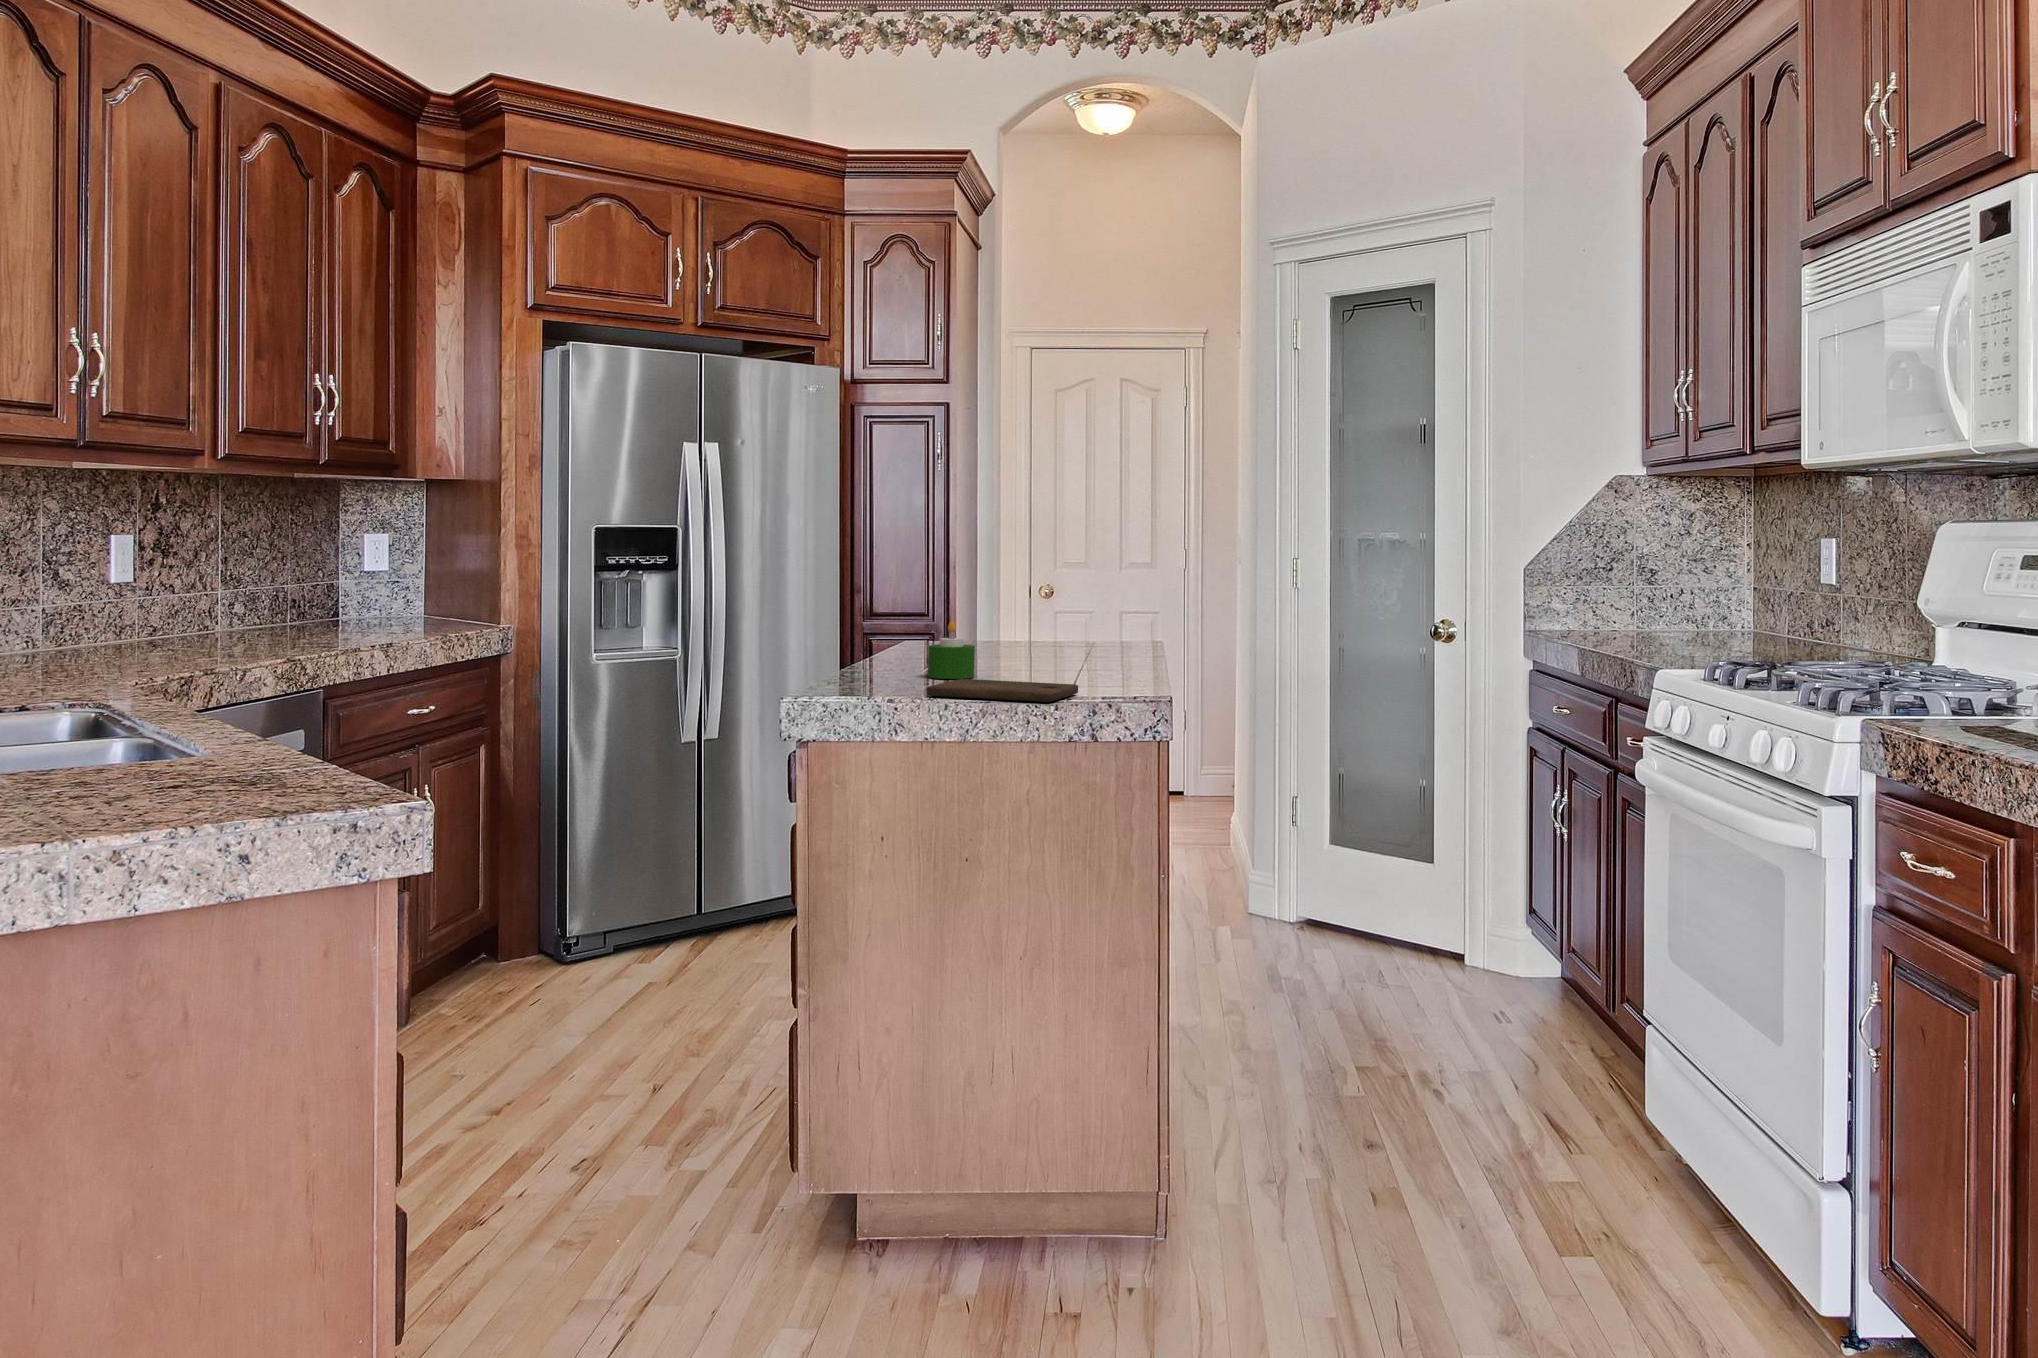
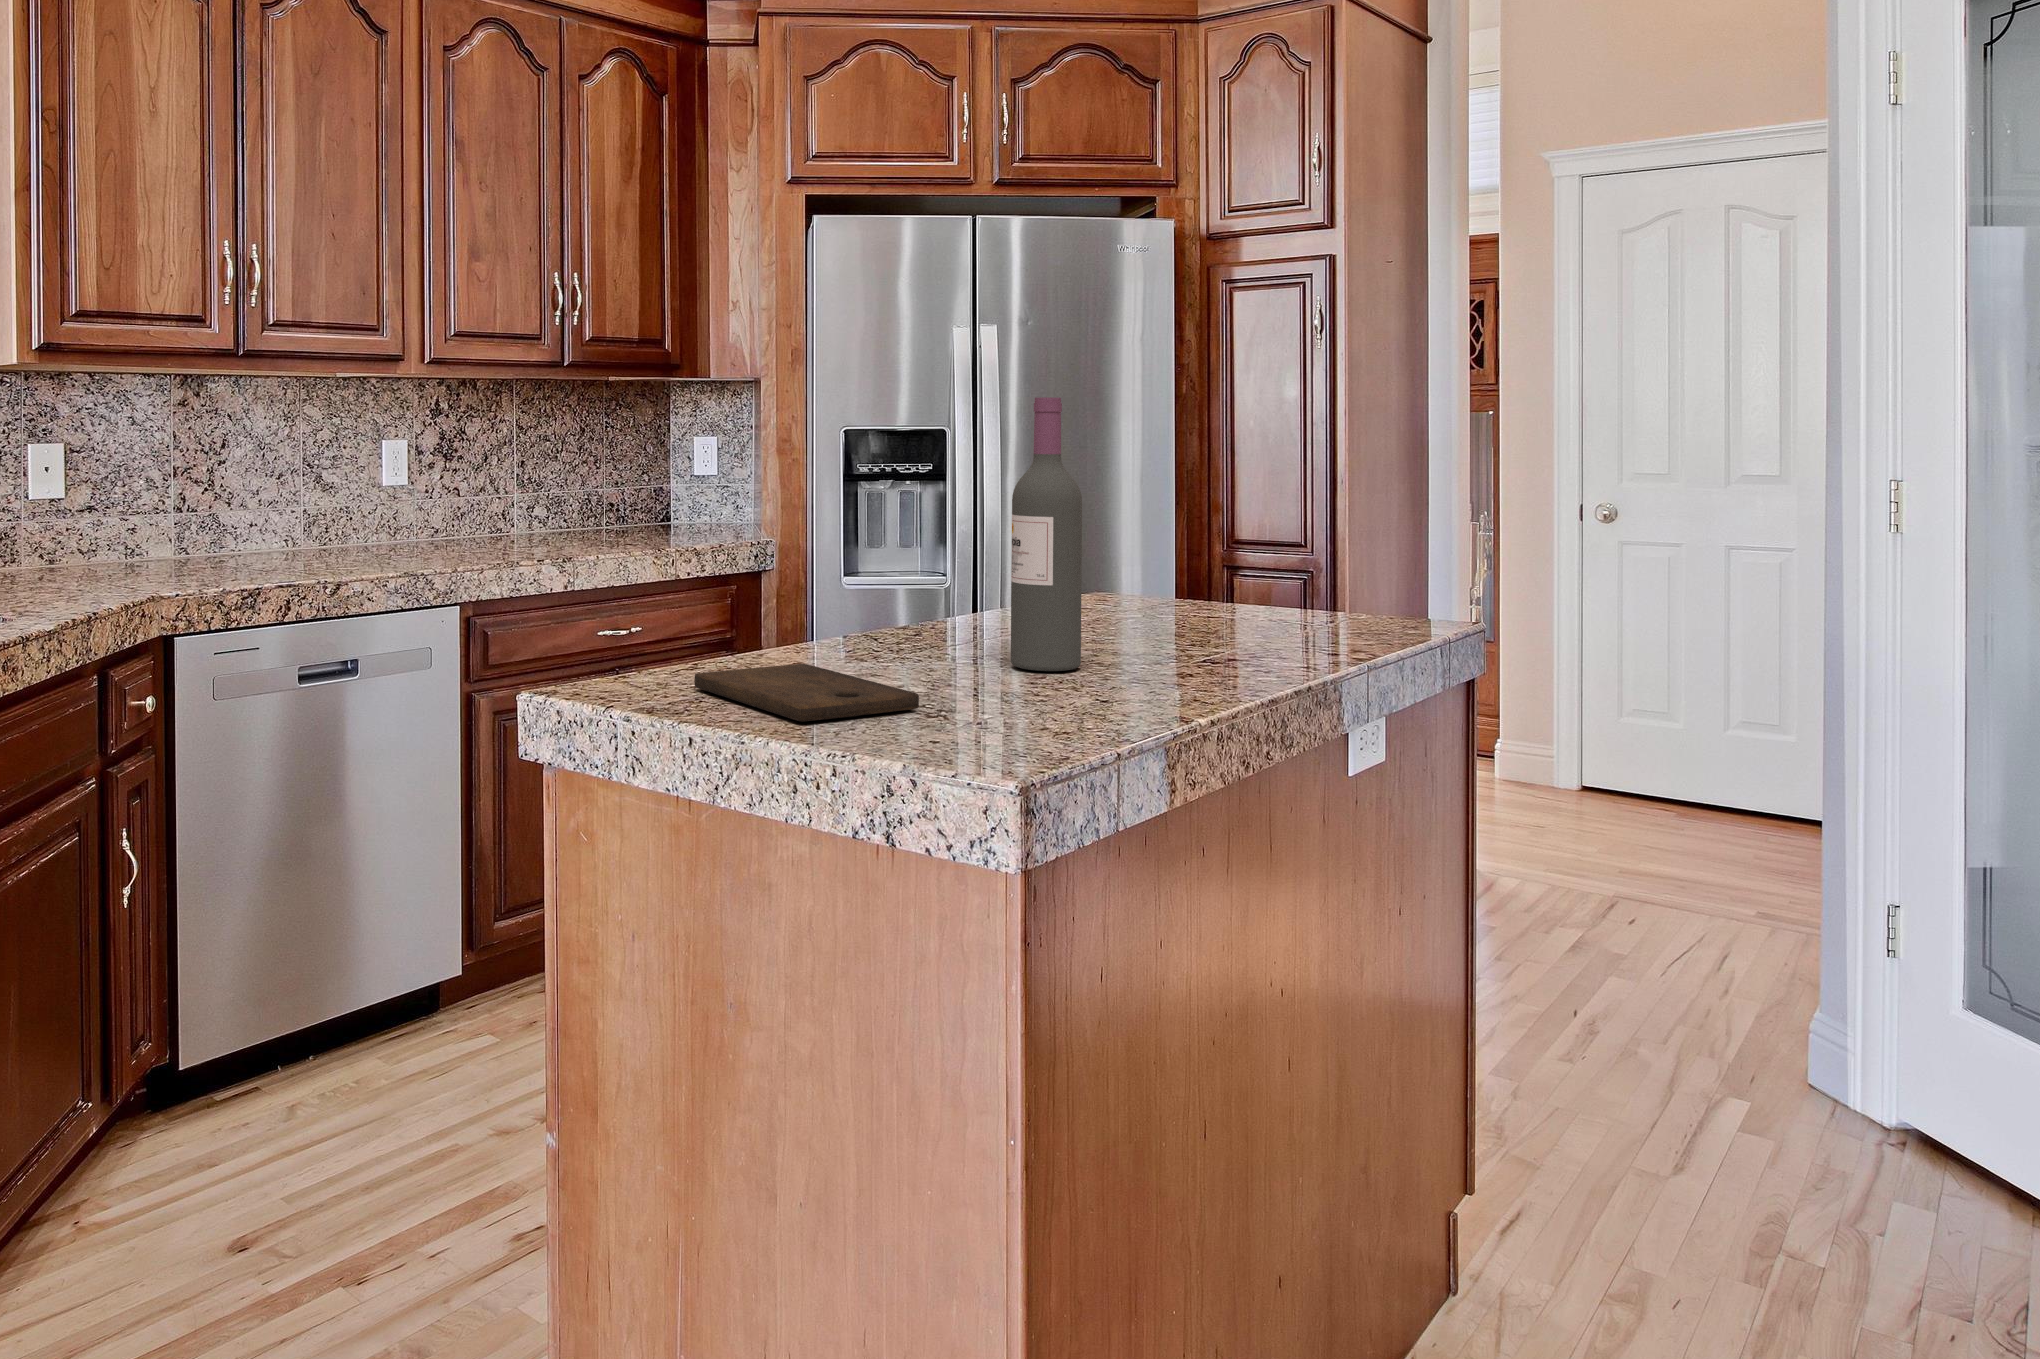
wine bottle: none [1039,512,1083,676] -> present [1011,397,1082,671]
candle: present [928,621,975,679] -> none [842,569,913,660]

